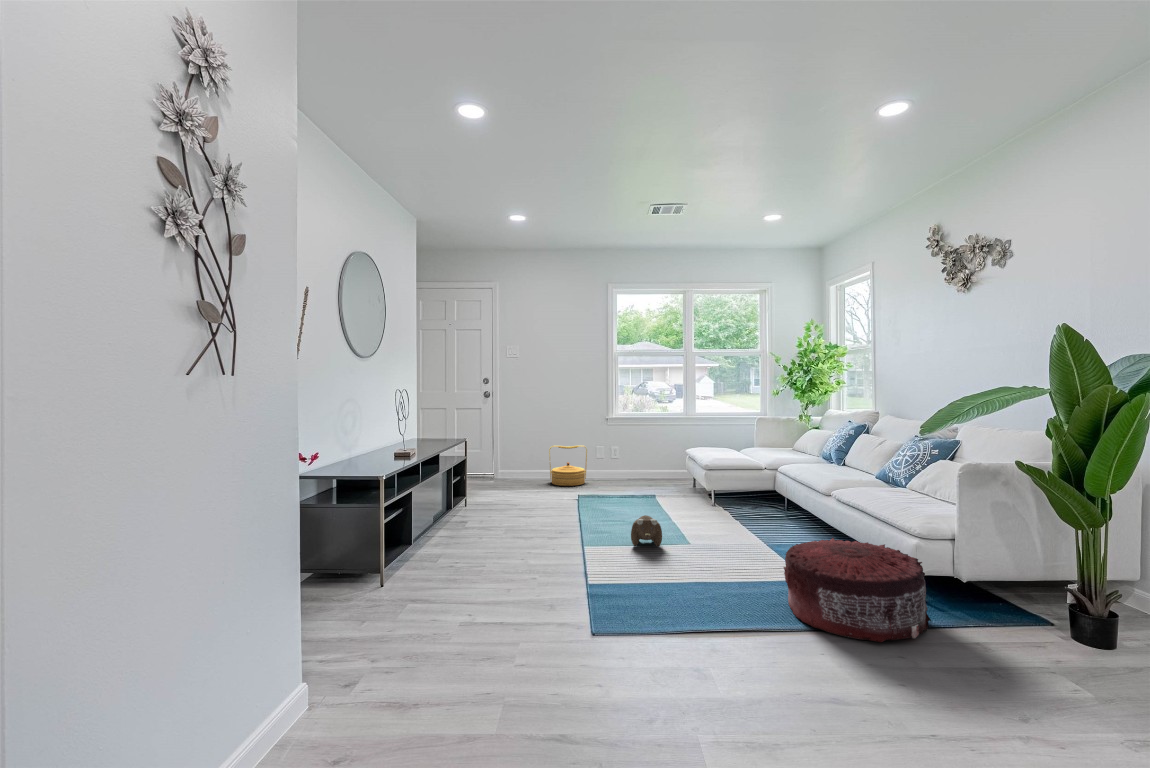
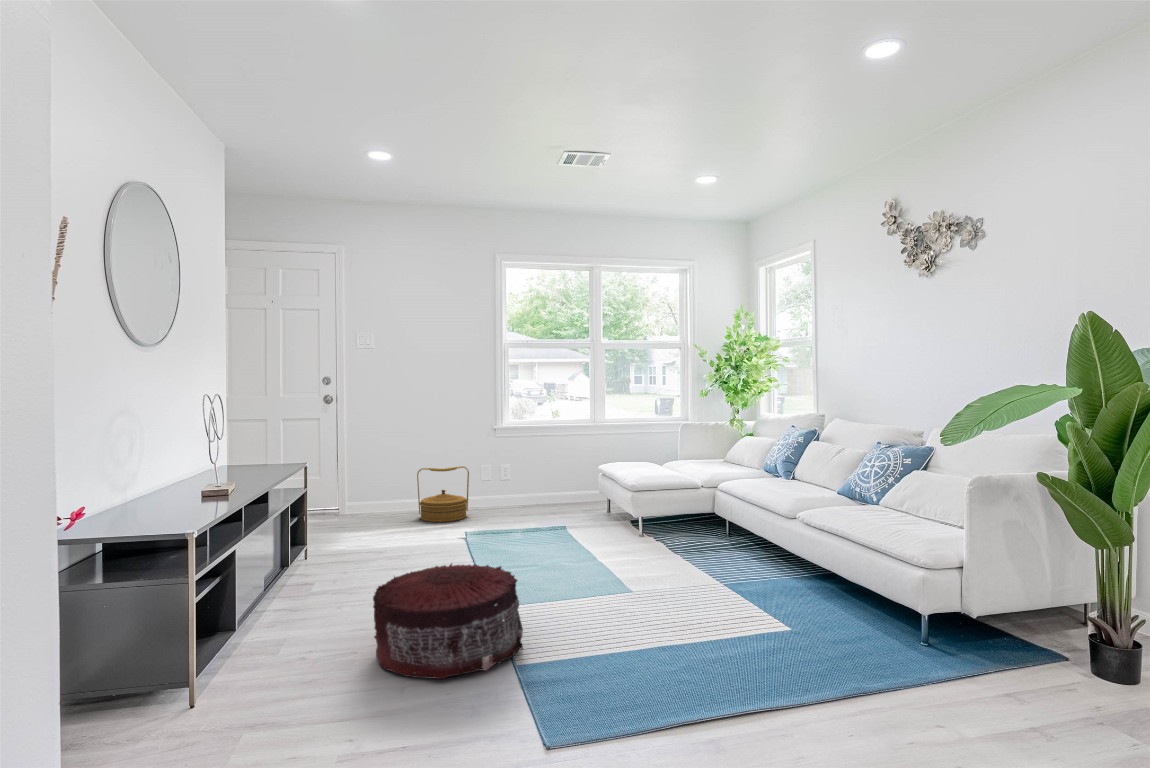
plush toy: present [631,515,662,546] -> none [556,560,597,602]
pouf: present [784,538,931,642] -> present [373,564,523,679]

